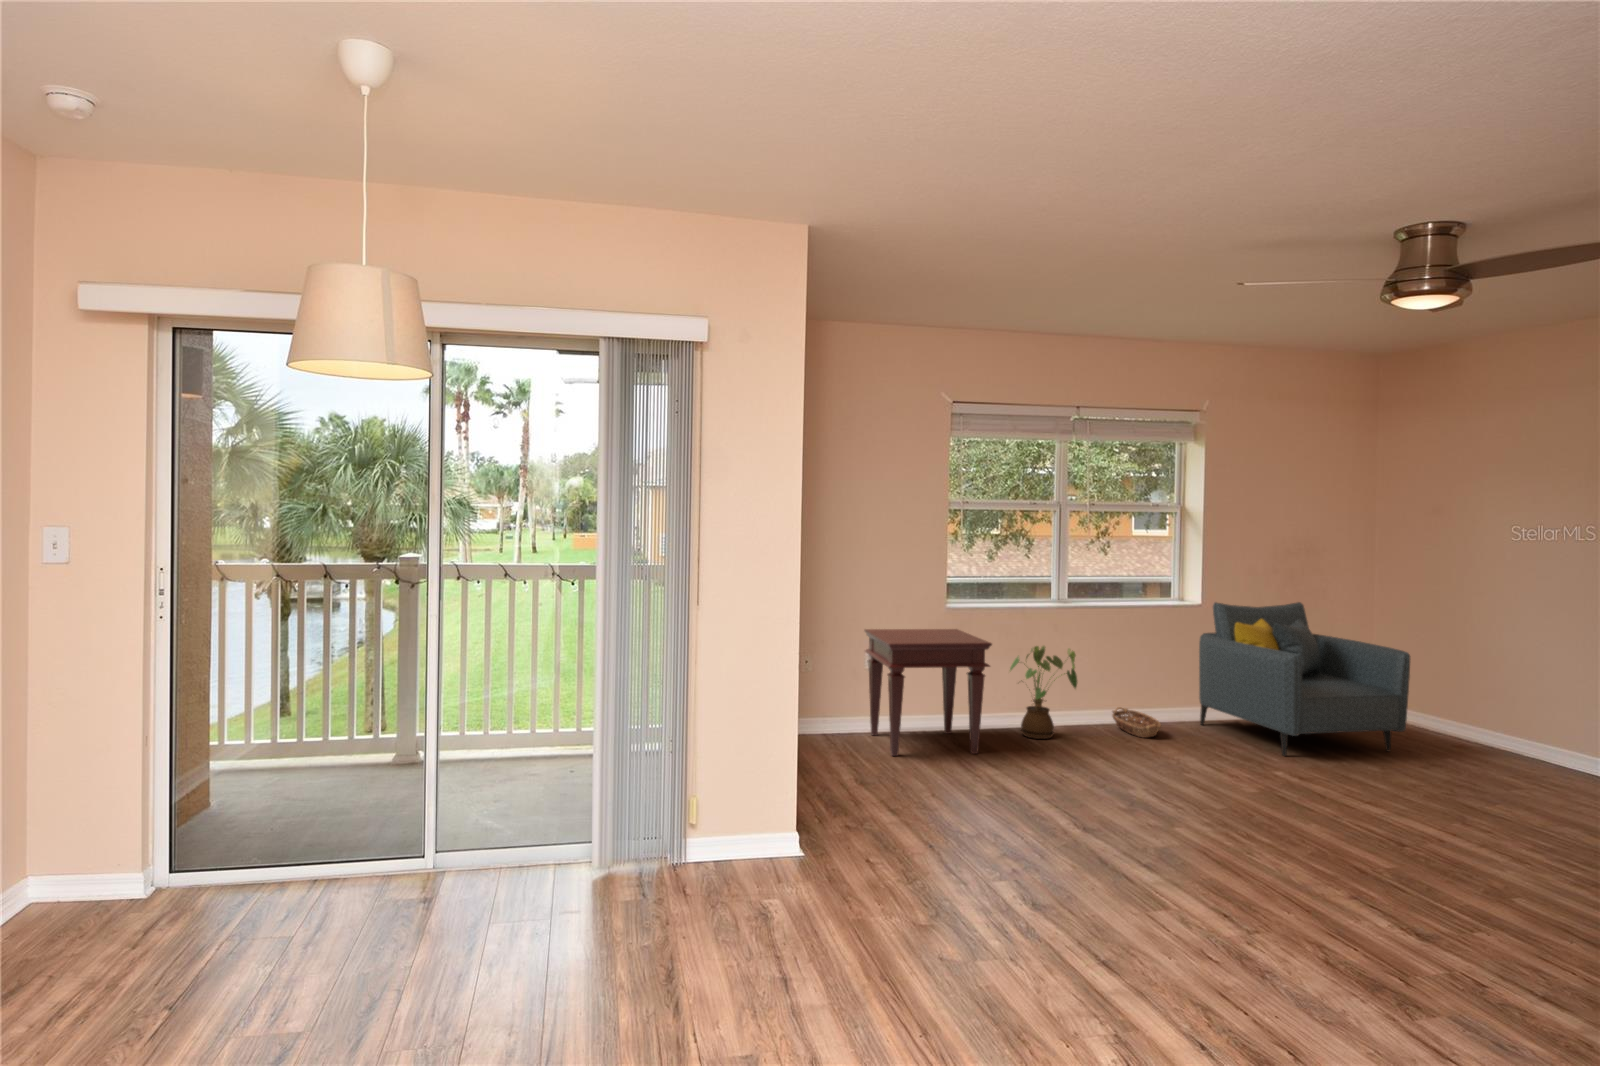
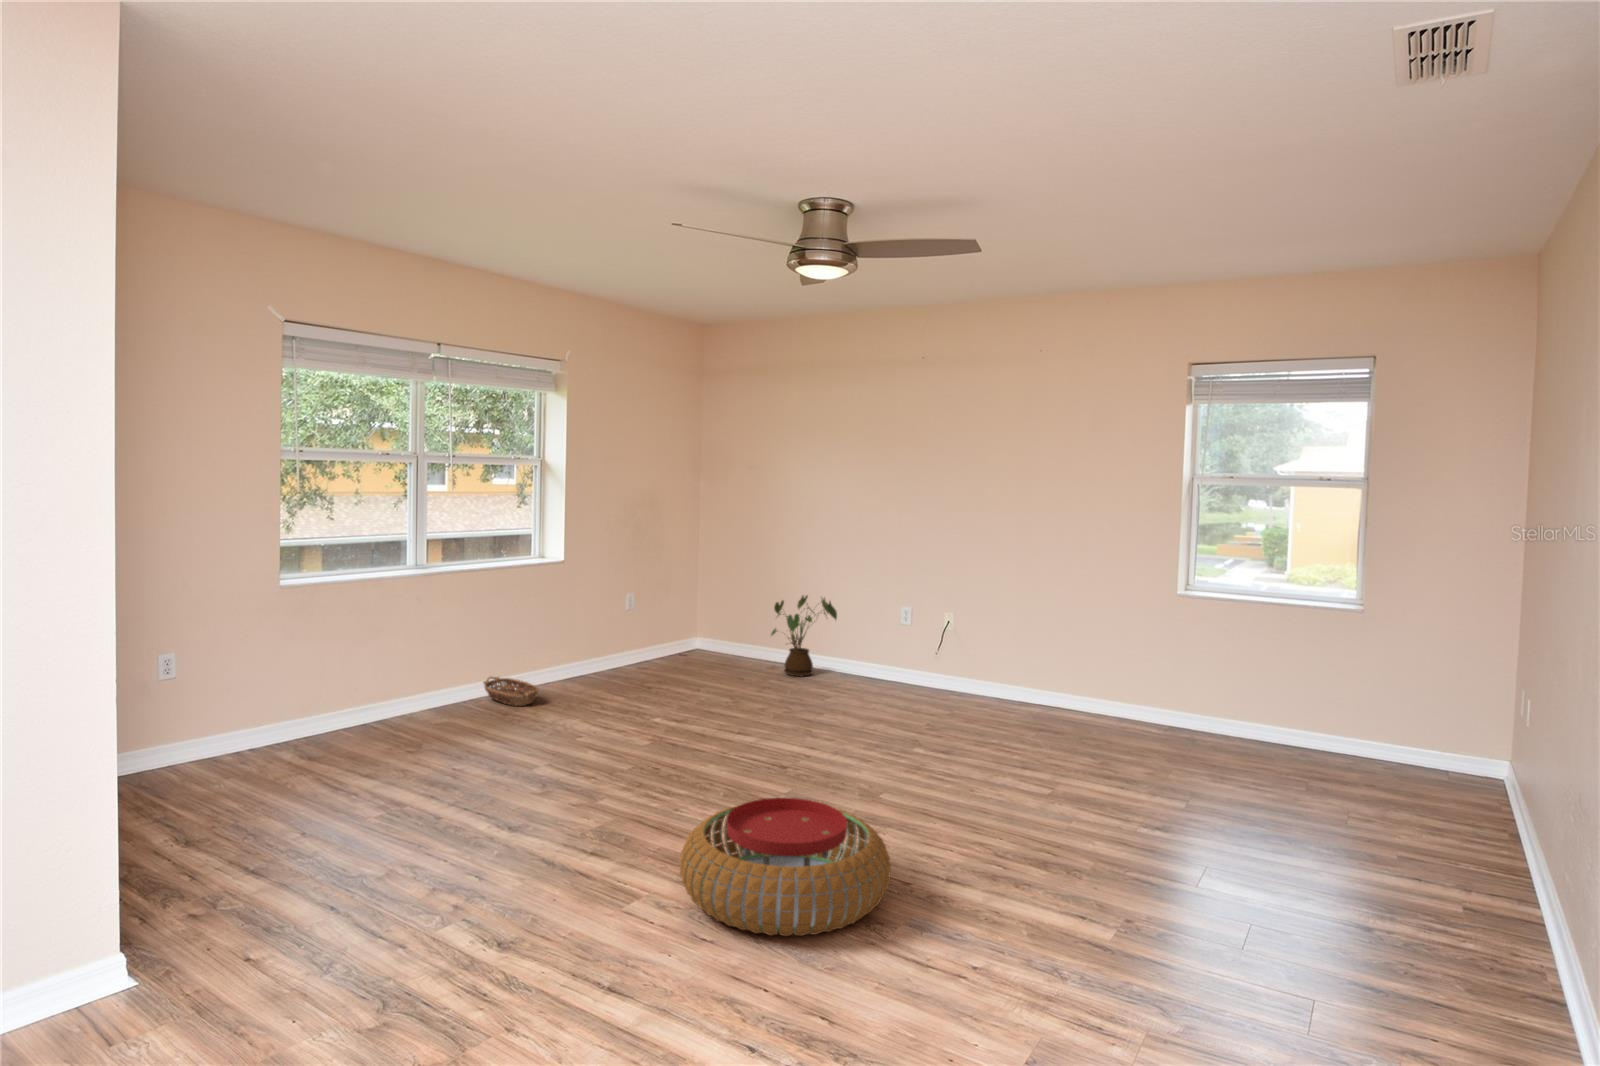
armchair: present [1199,602,1410,756] -> none [567,551,747,702]
side table: present [864,629,992,756] -> none [153,608,358,791]
house plant: present [1010,646,1077,739] -> present [771,596,837,677]
pouf: none [1204,849,1456,998] -> present [680,798,891,936]

